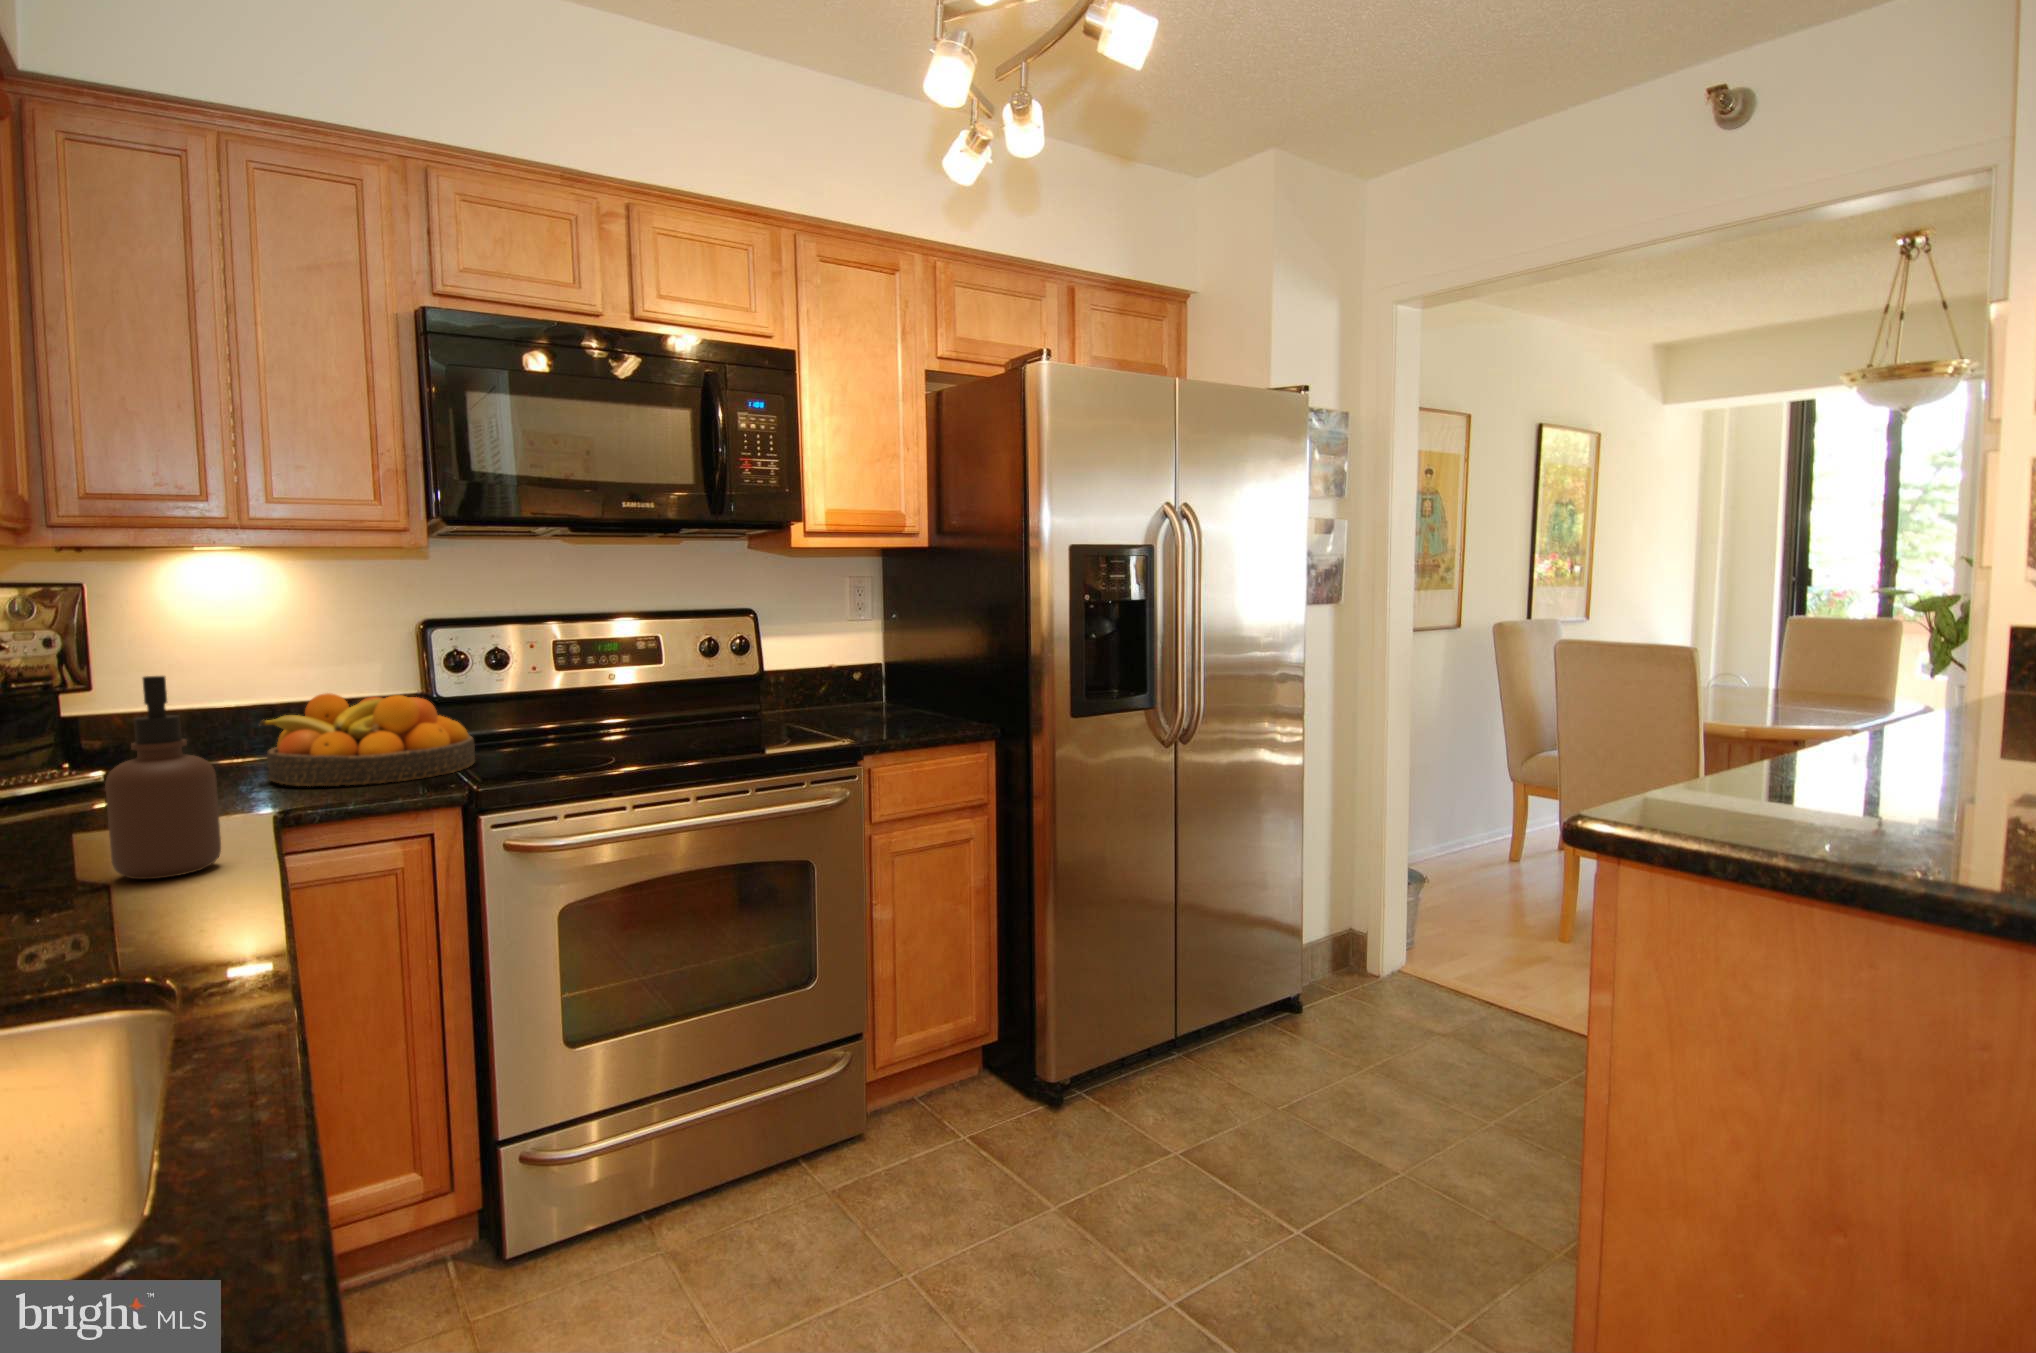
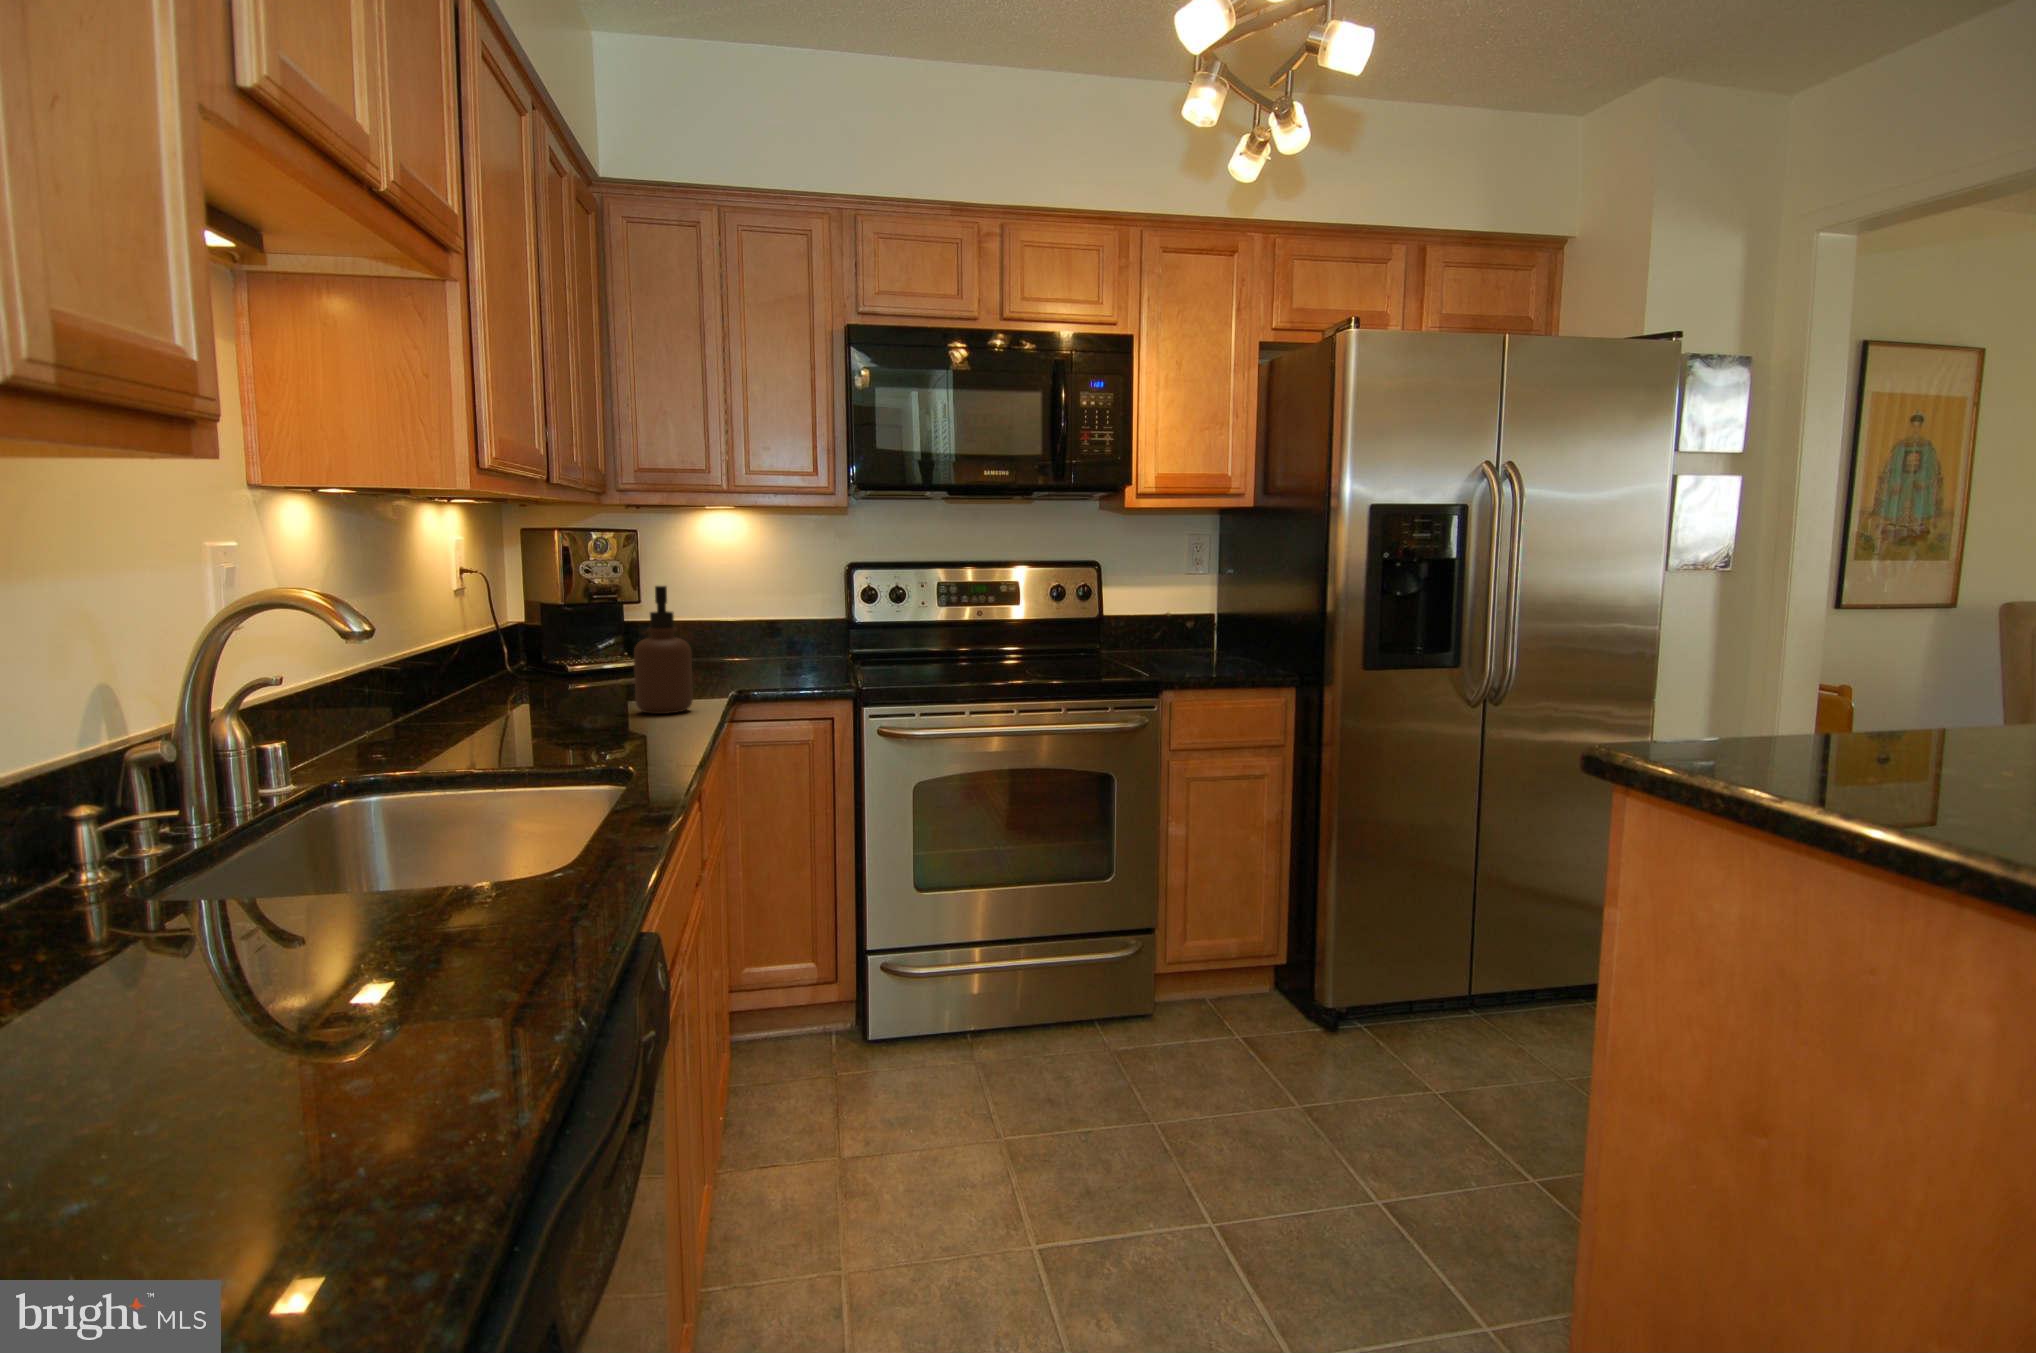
fruit bowl: present [260,693,475,786] -> none [734,613,871,678]

